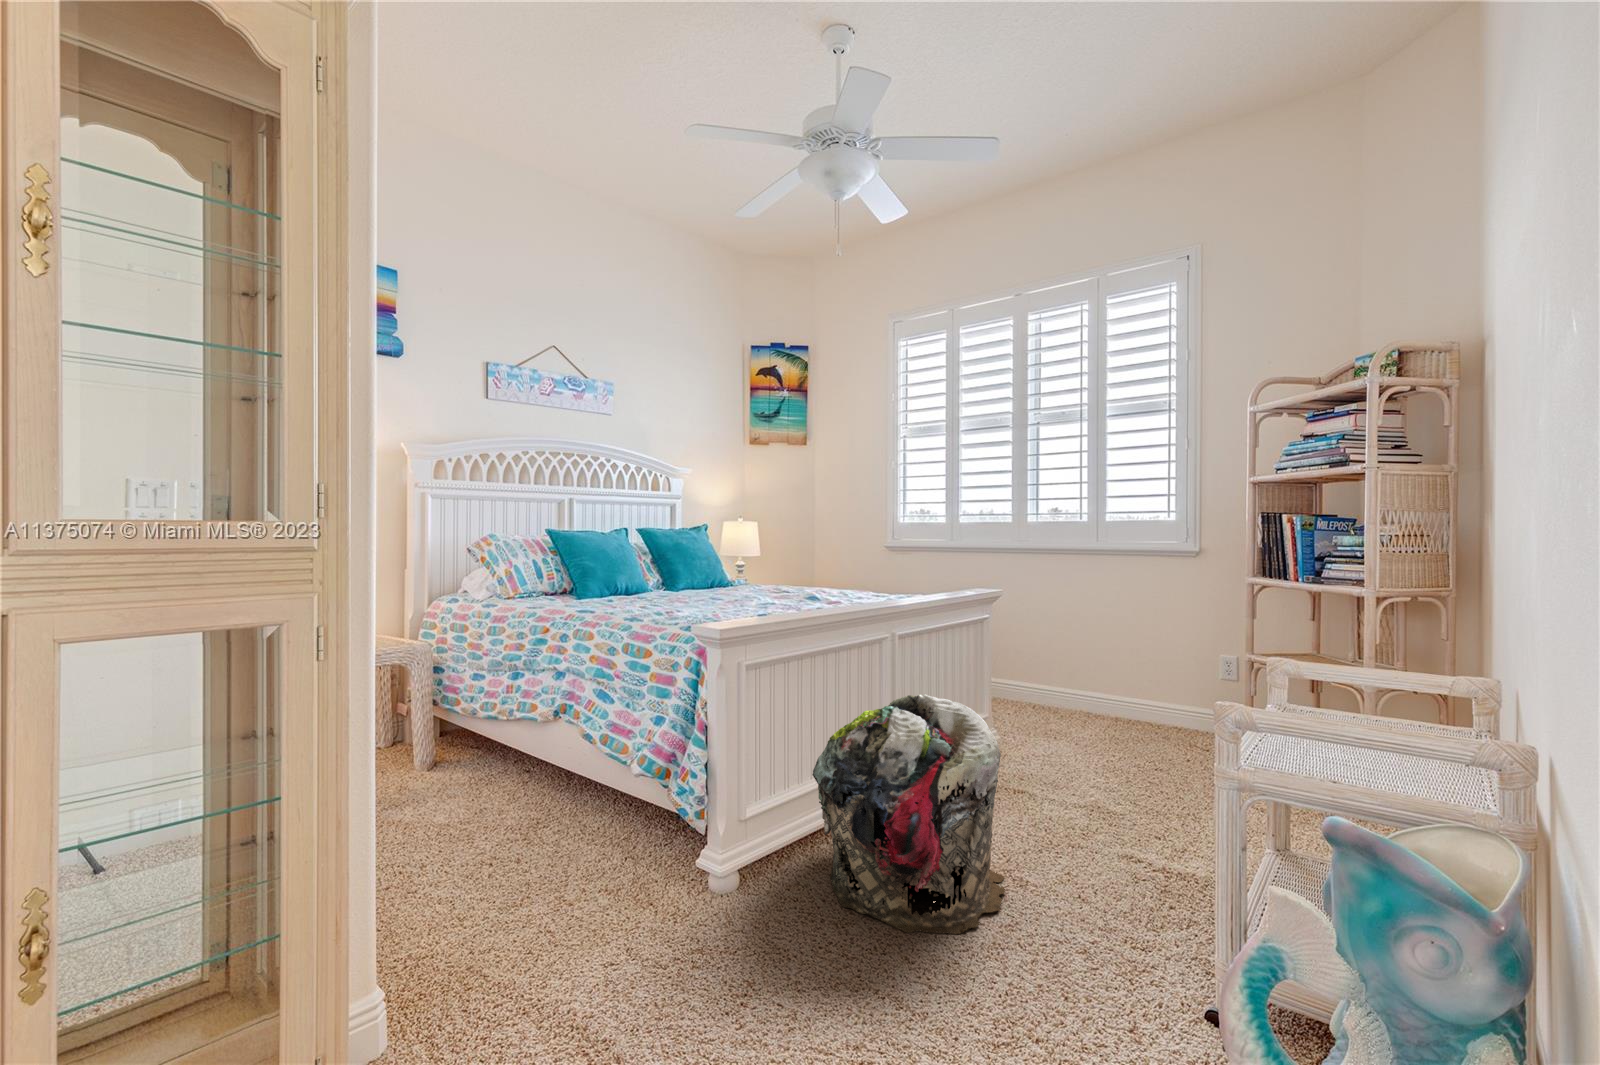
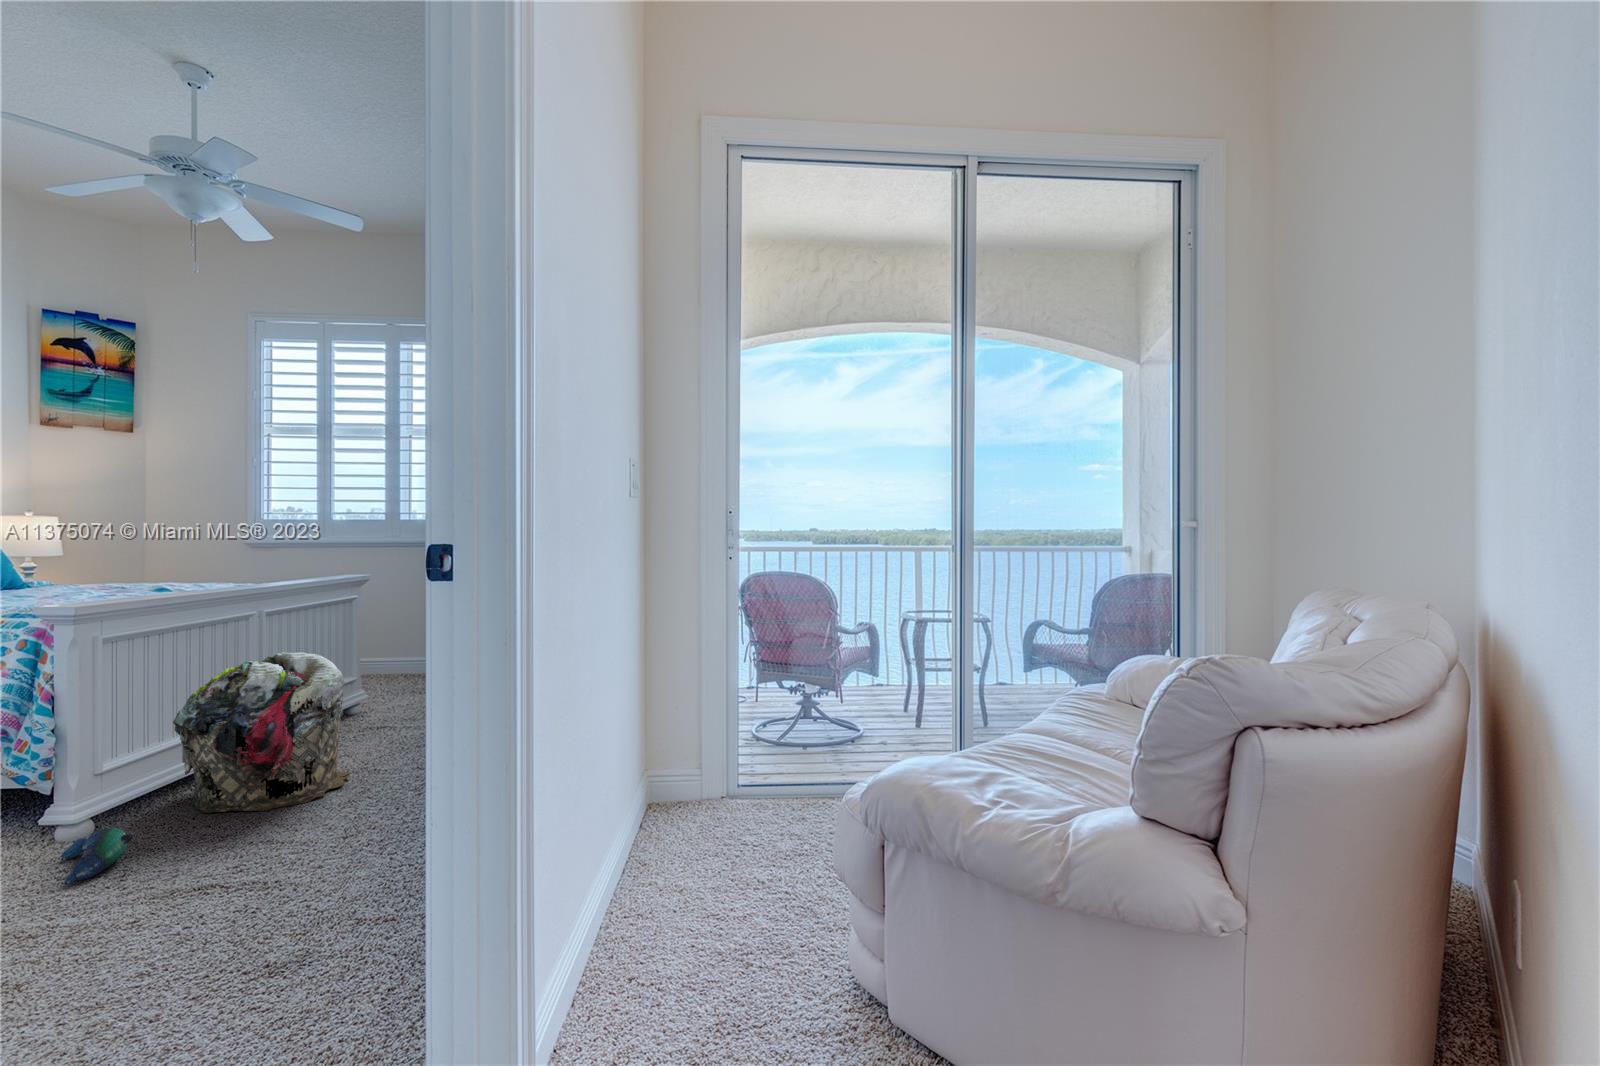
plush toy: none [686,921,760,1020] -> present [61,828,133,885]

